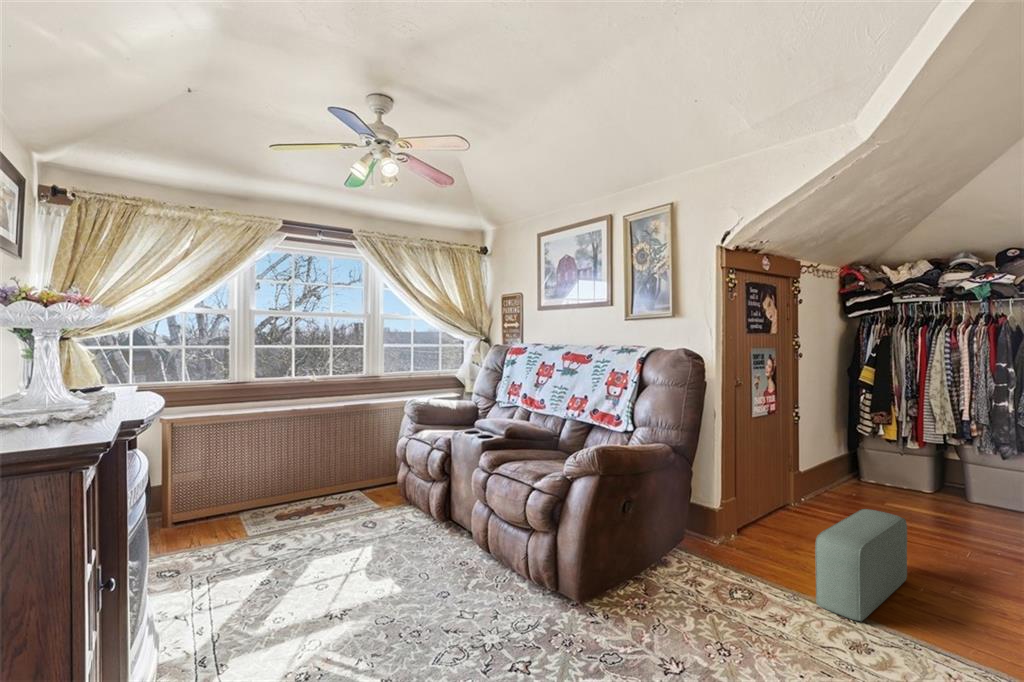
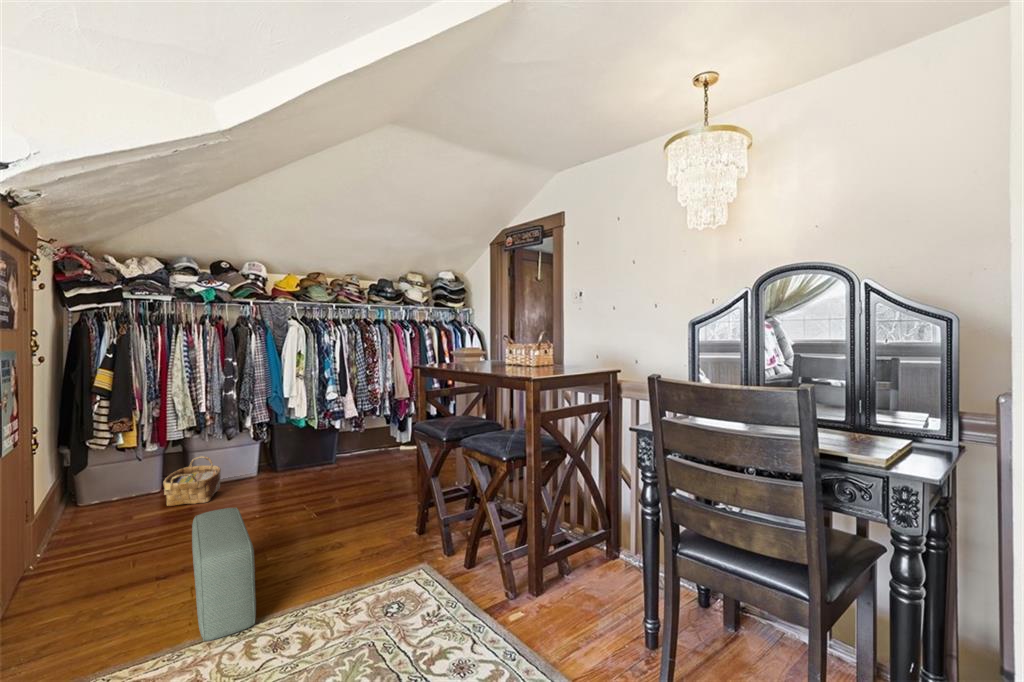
woven basket: none [912,467,984,516] -> present [164,456,221,506]

